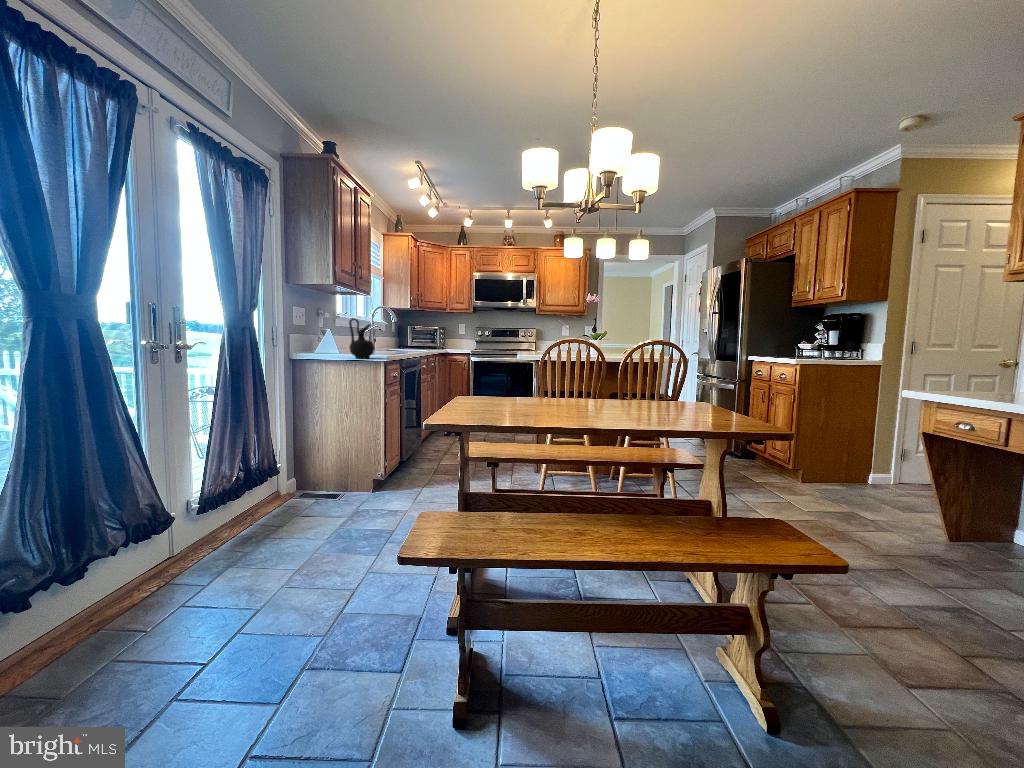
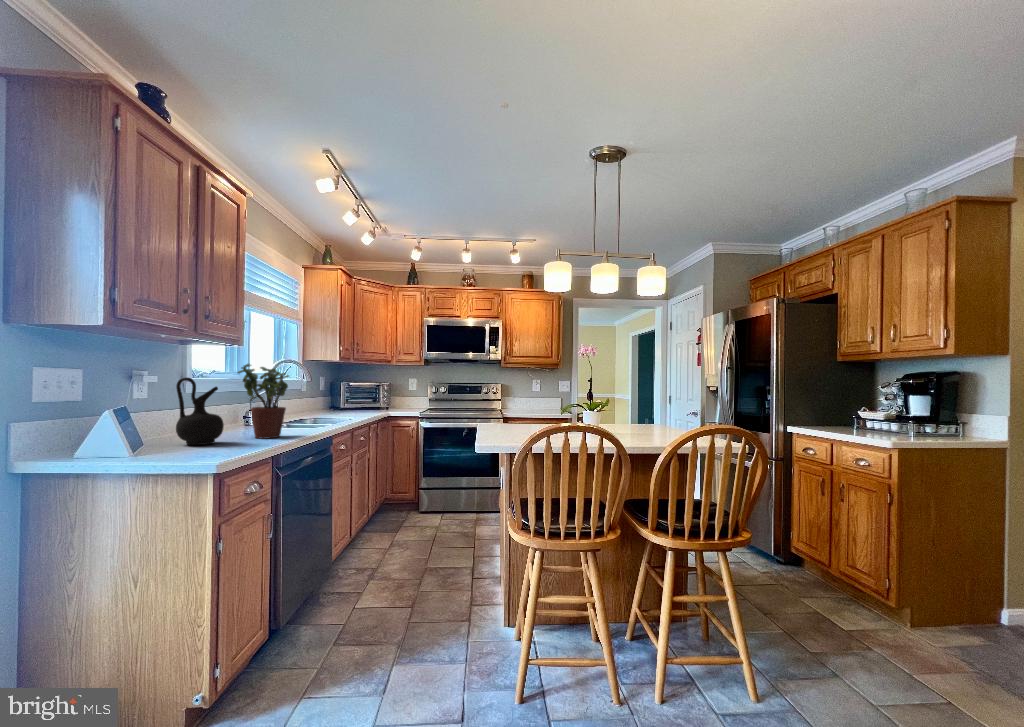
potted plant: none [374,310,404,357] -> present [238,364,289,438]

